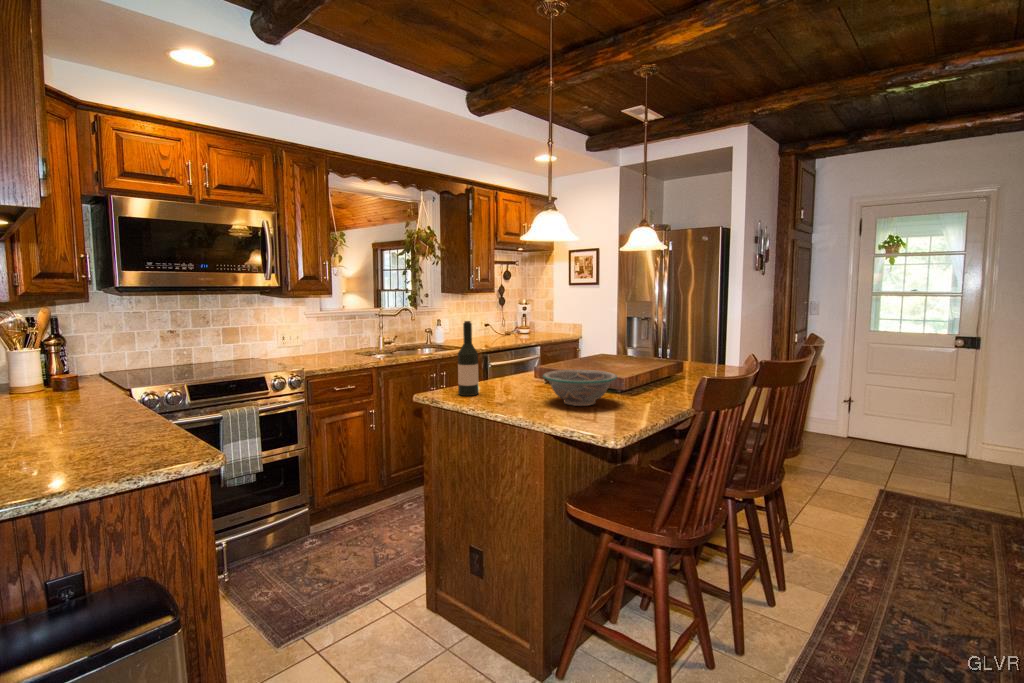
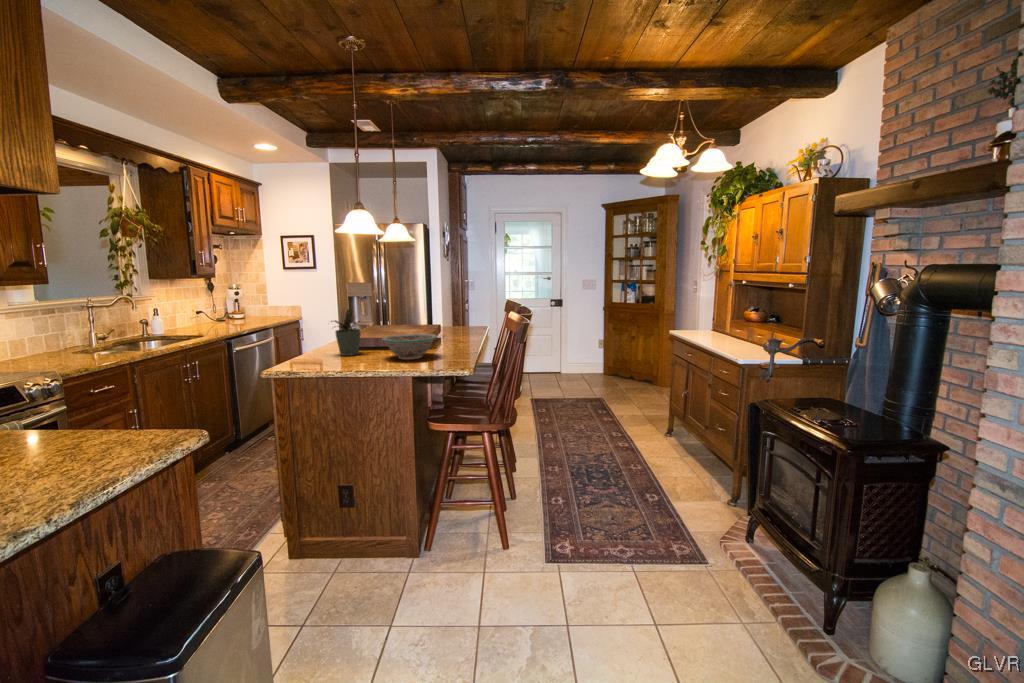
wine bottle: present [458,321,479,396] -> none [302,302,322,366]
potted plant: none [507,331,545,388] -> present [331,309,363,356]

